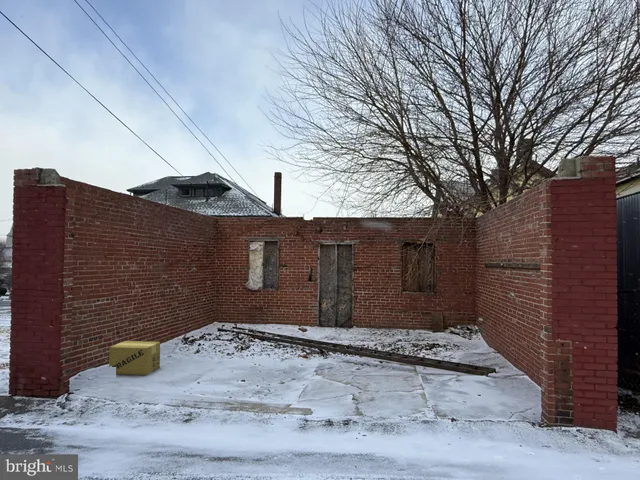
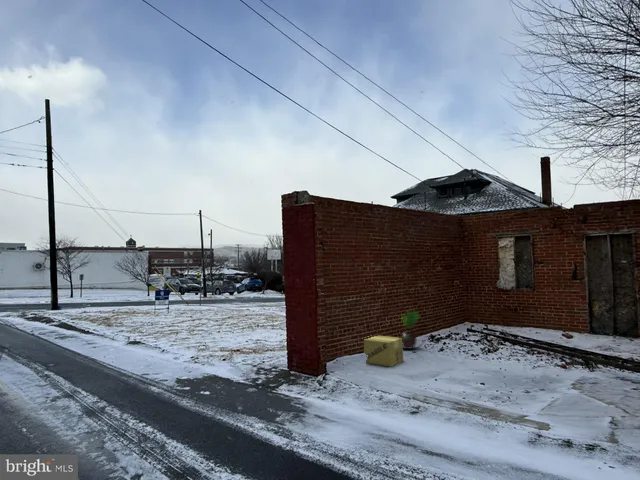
potted tree: none [152,310,179,353] -> present [402,312,418,349]

